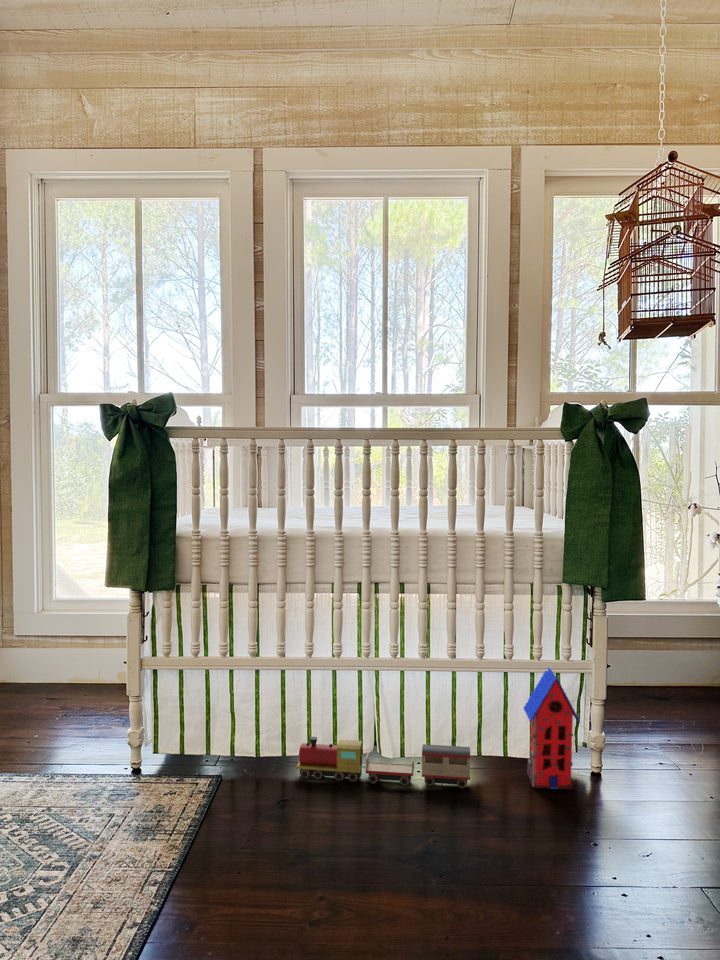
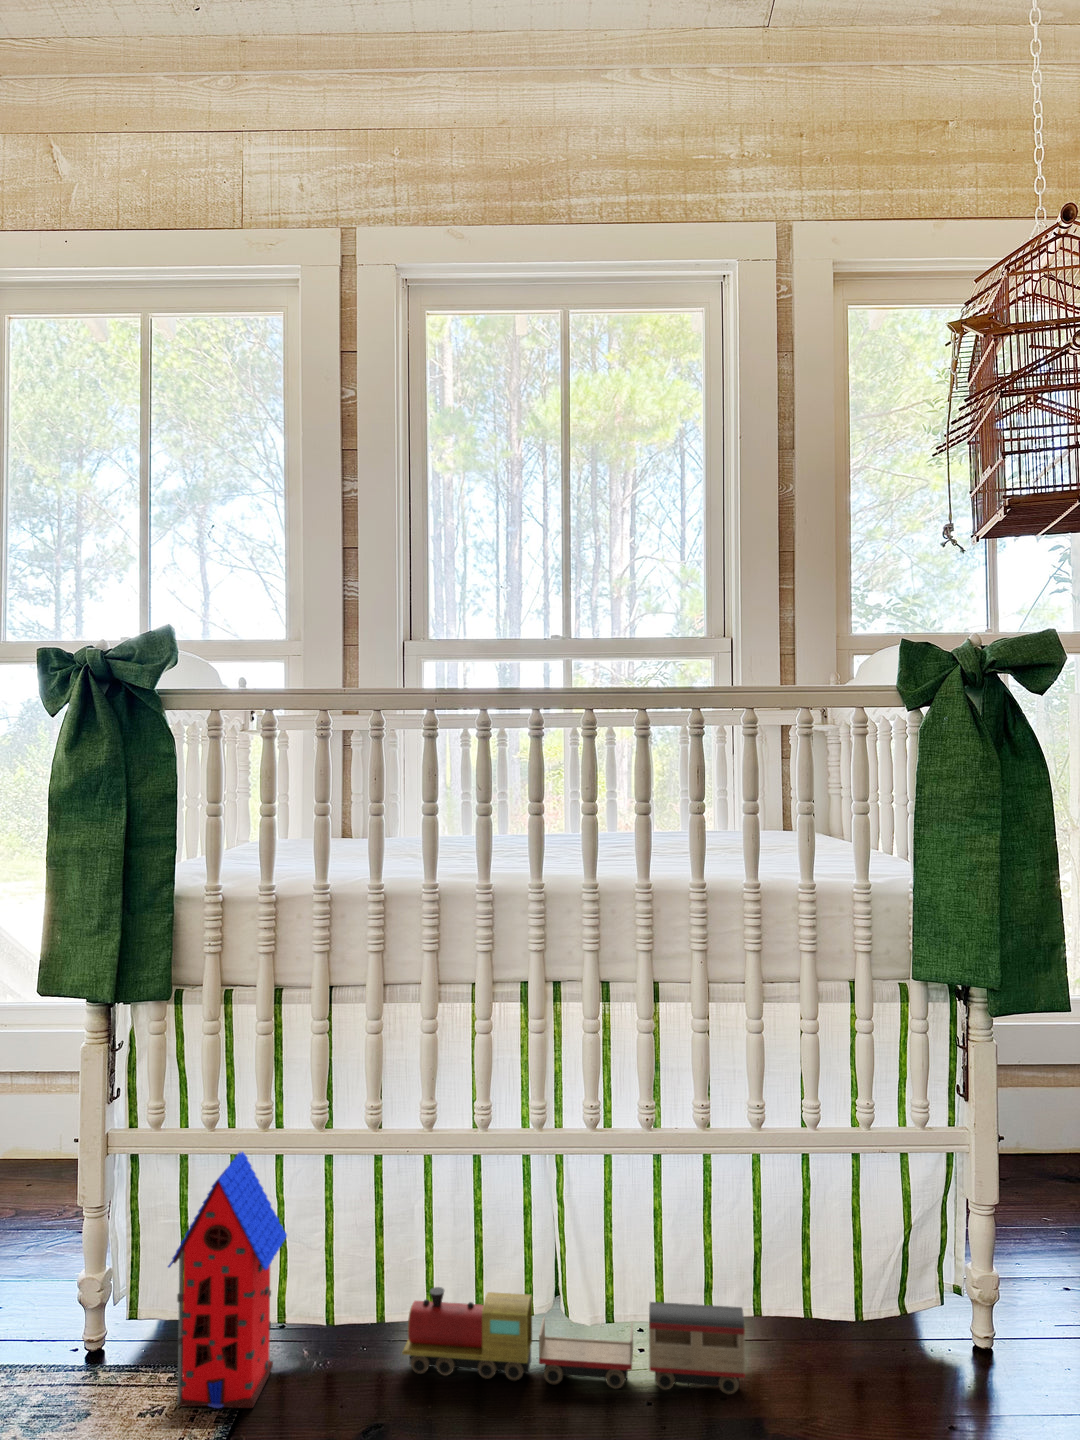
toy house: present [524,667,580,789] -> present [168,1152,287,1408]

